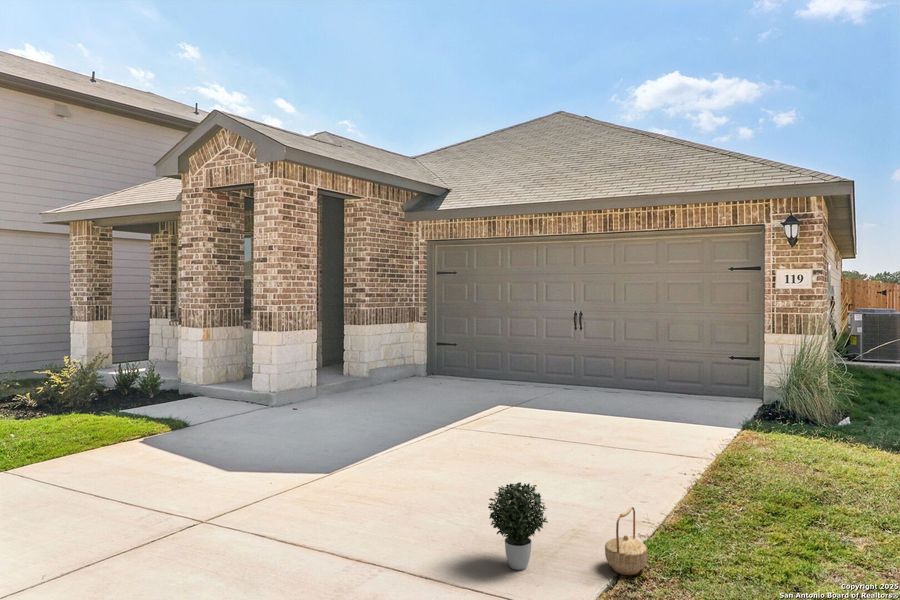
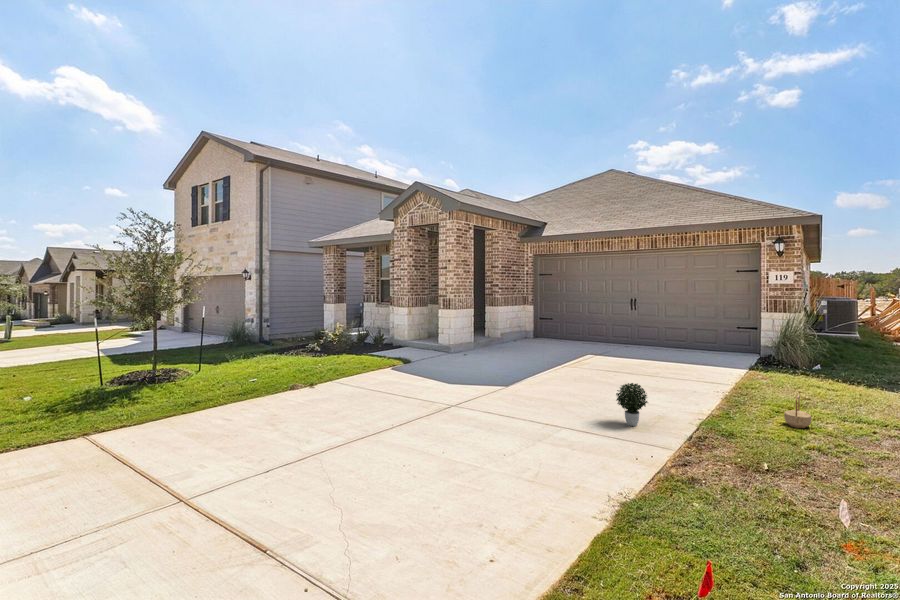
basket: present [605,507,648,575] -> present [784,395,811,428]

